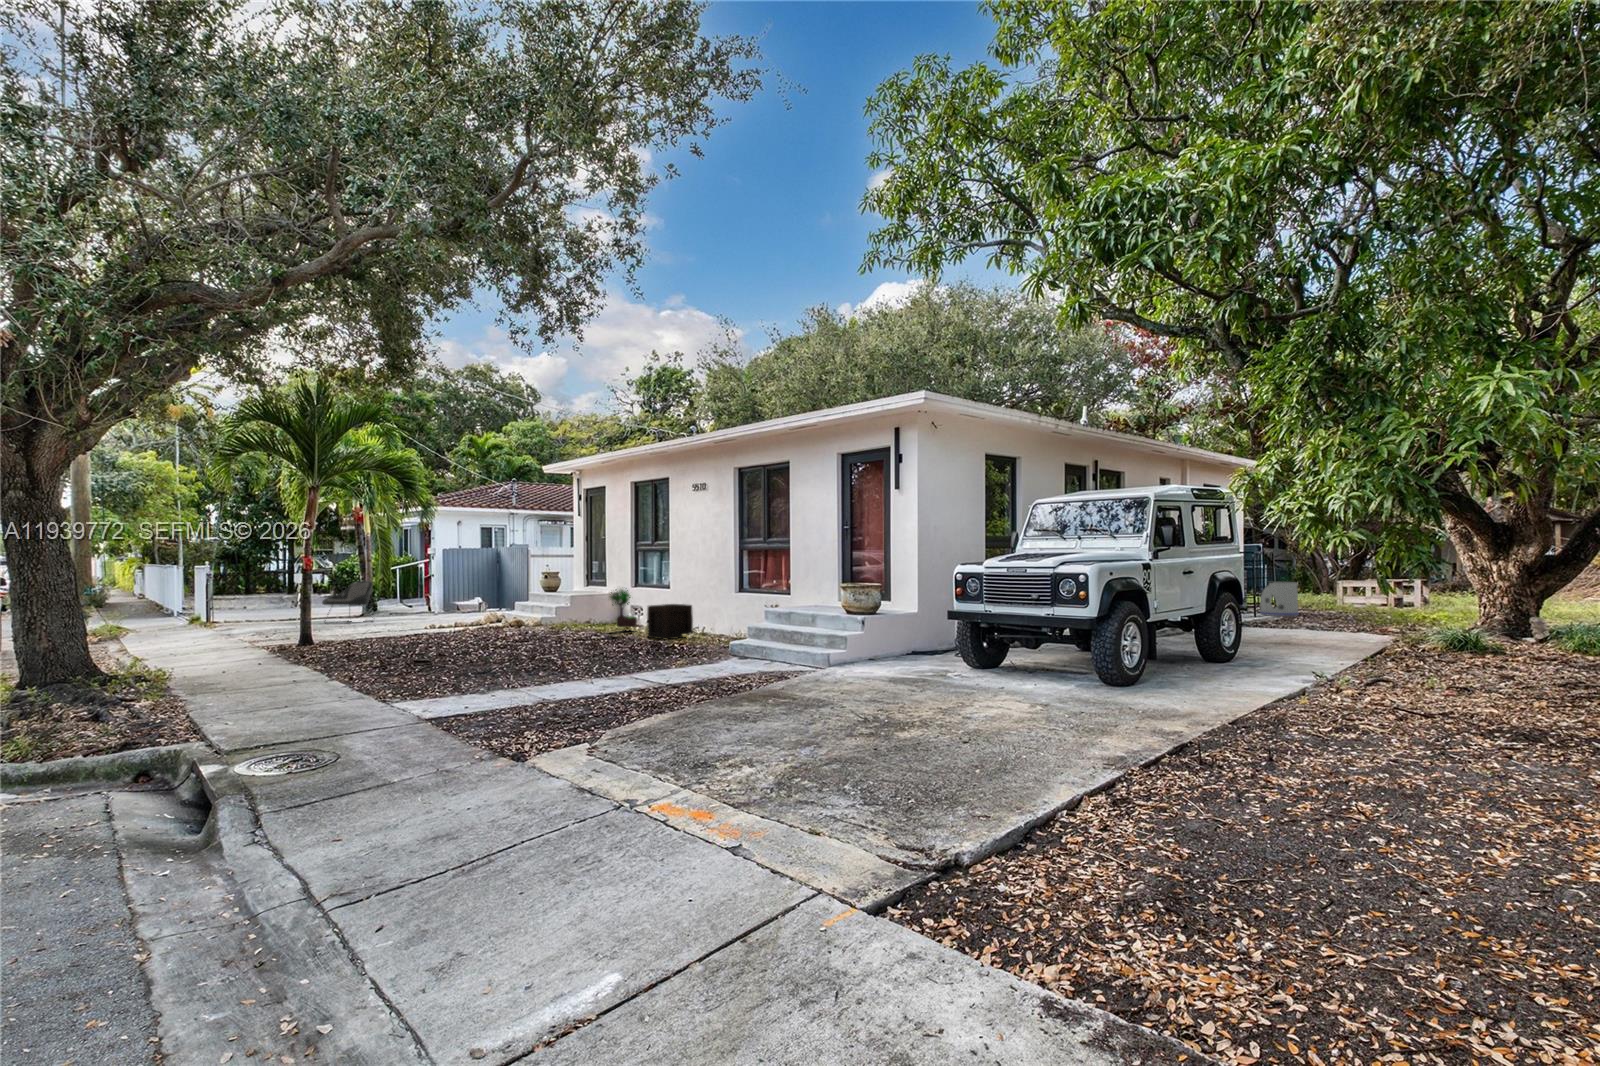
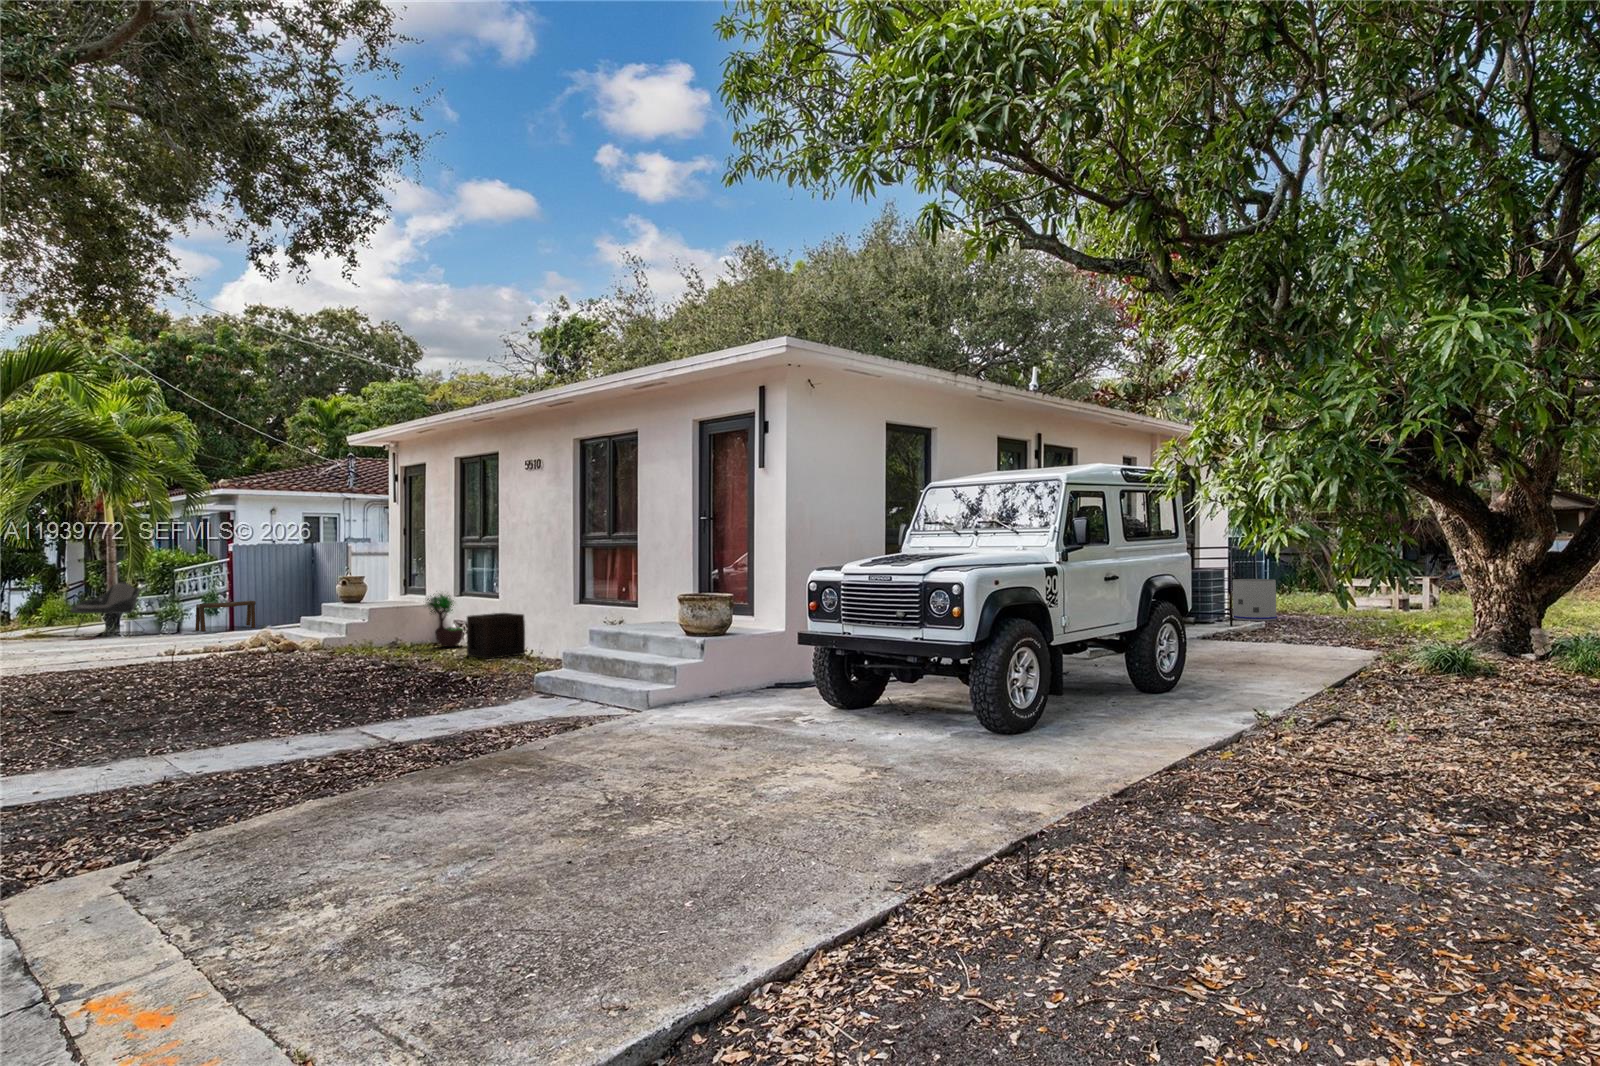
bench: none [413,597,458,621] -> present [196,600,256,632]

